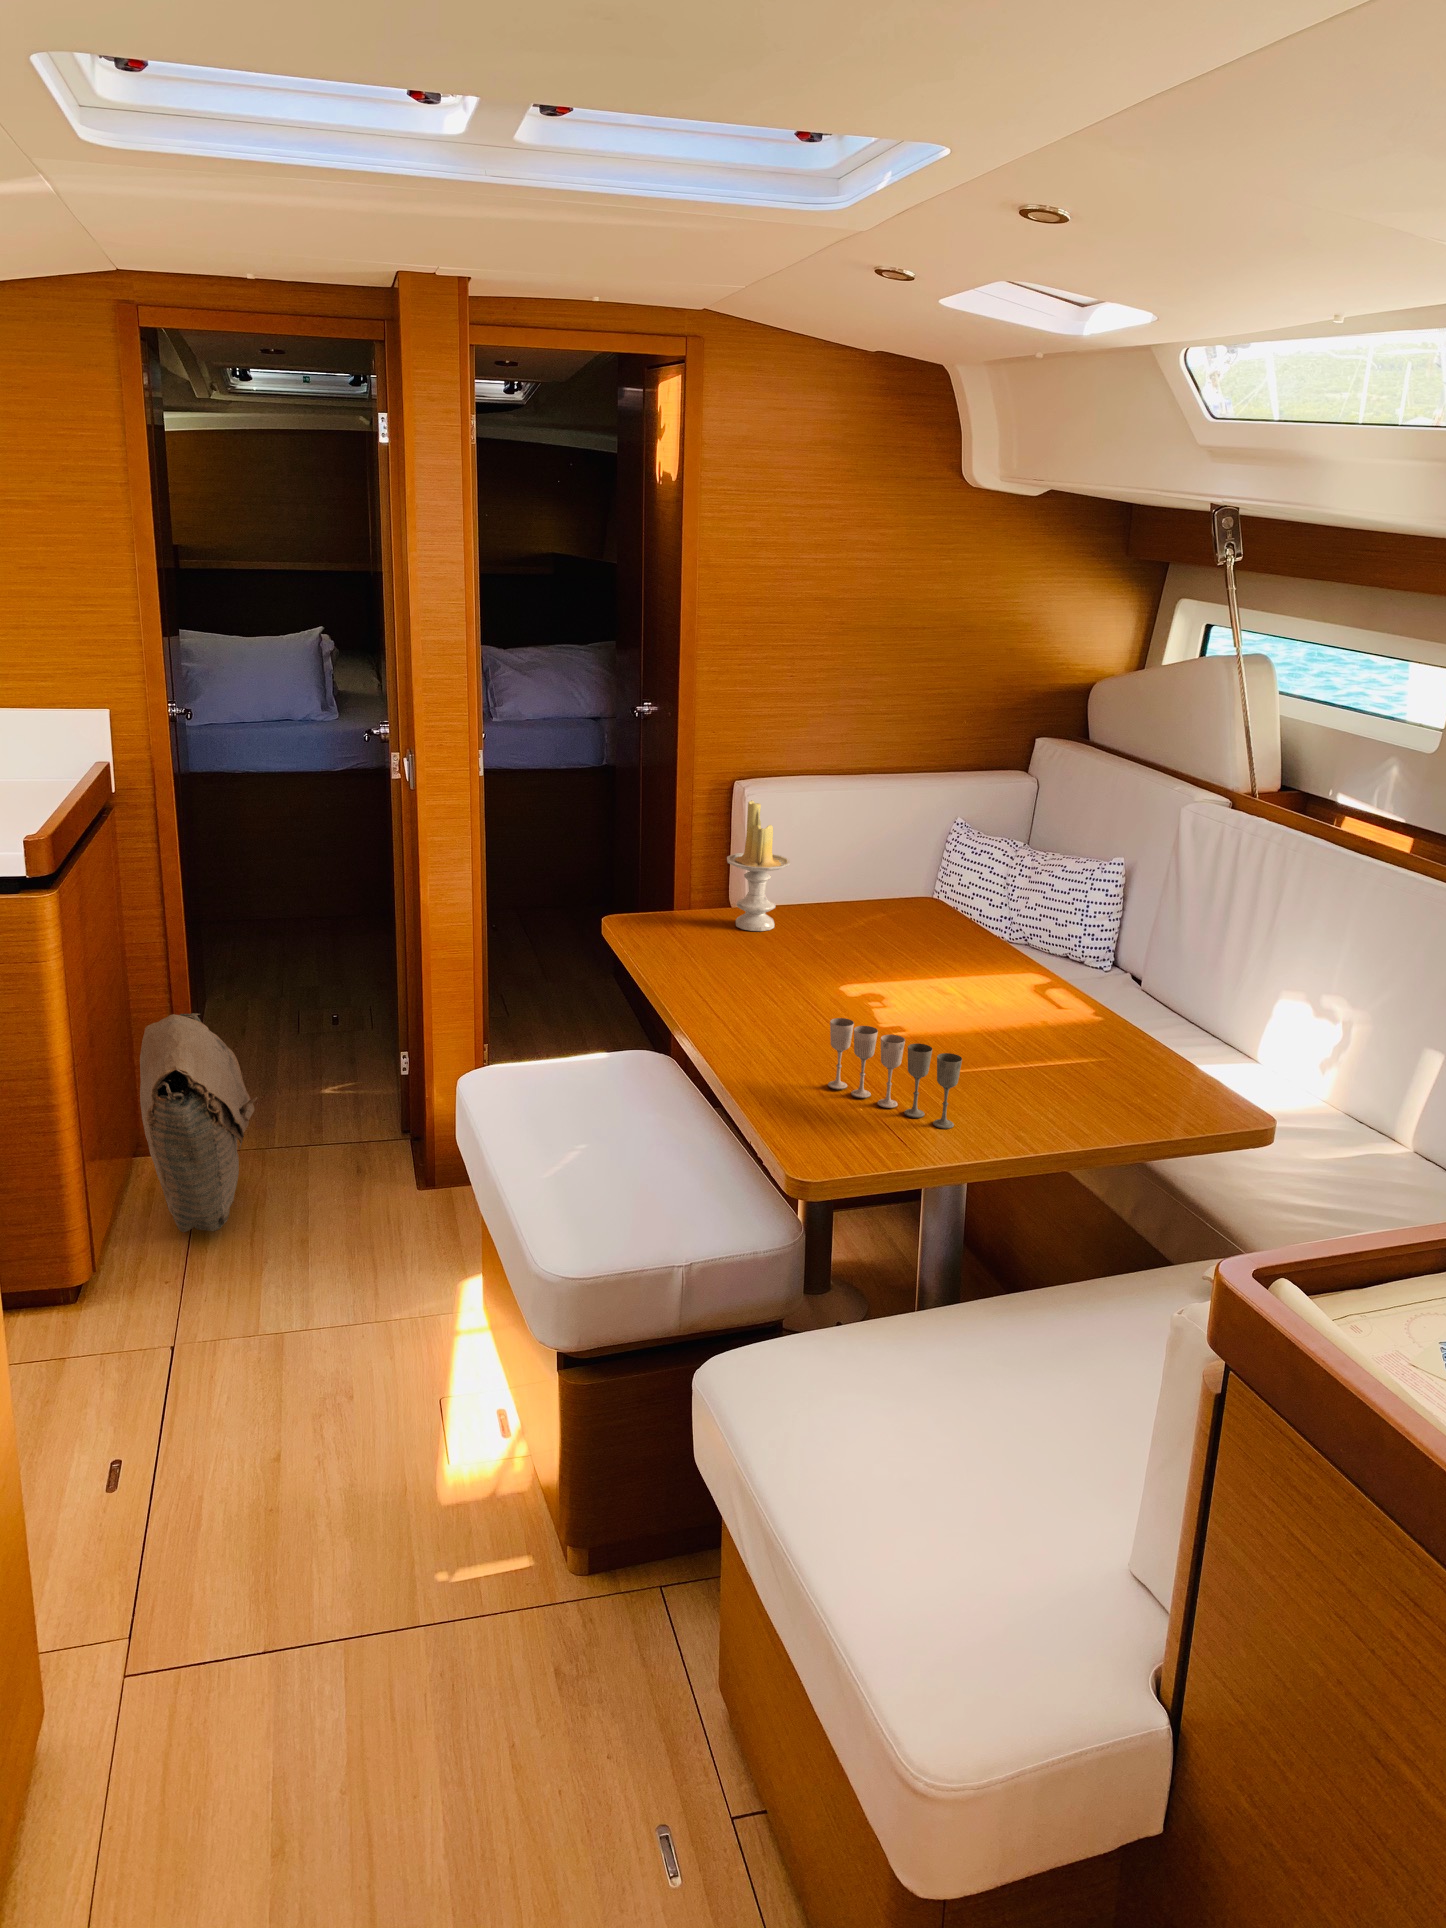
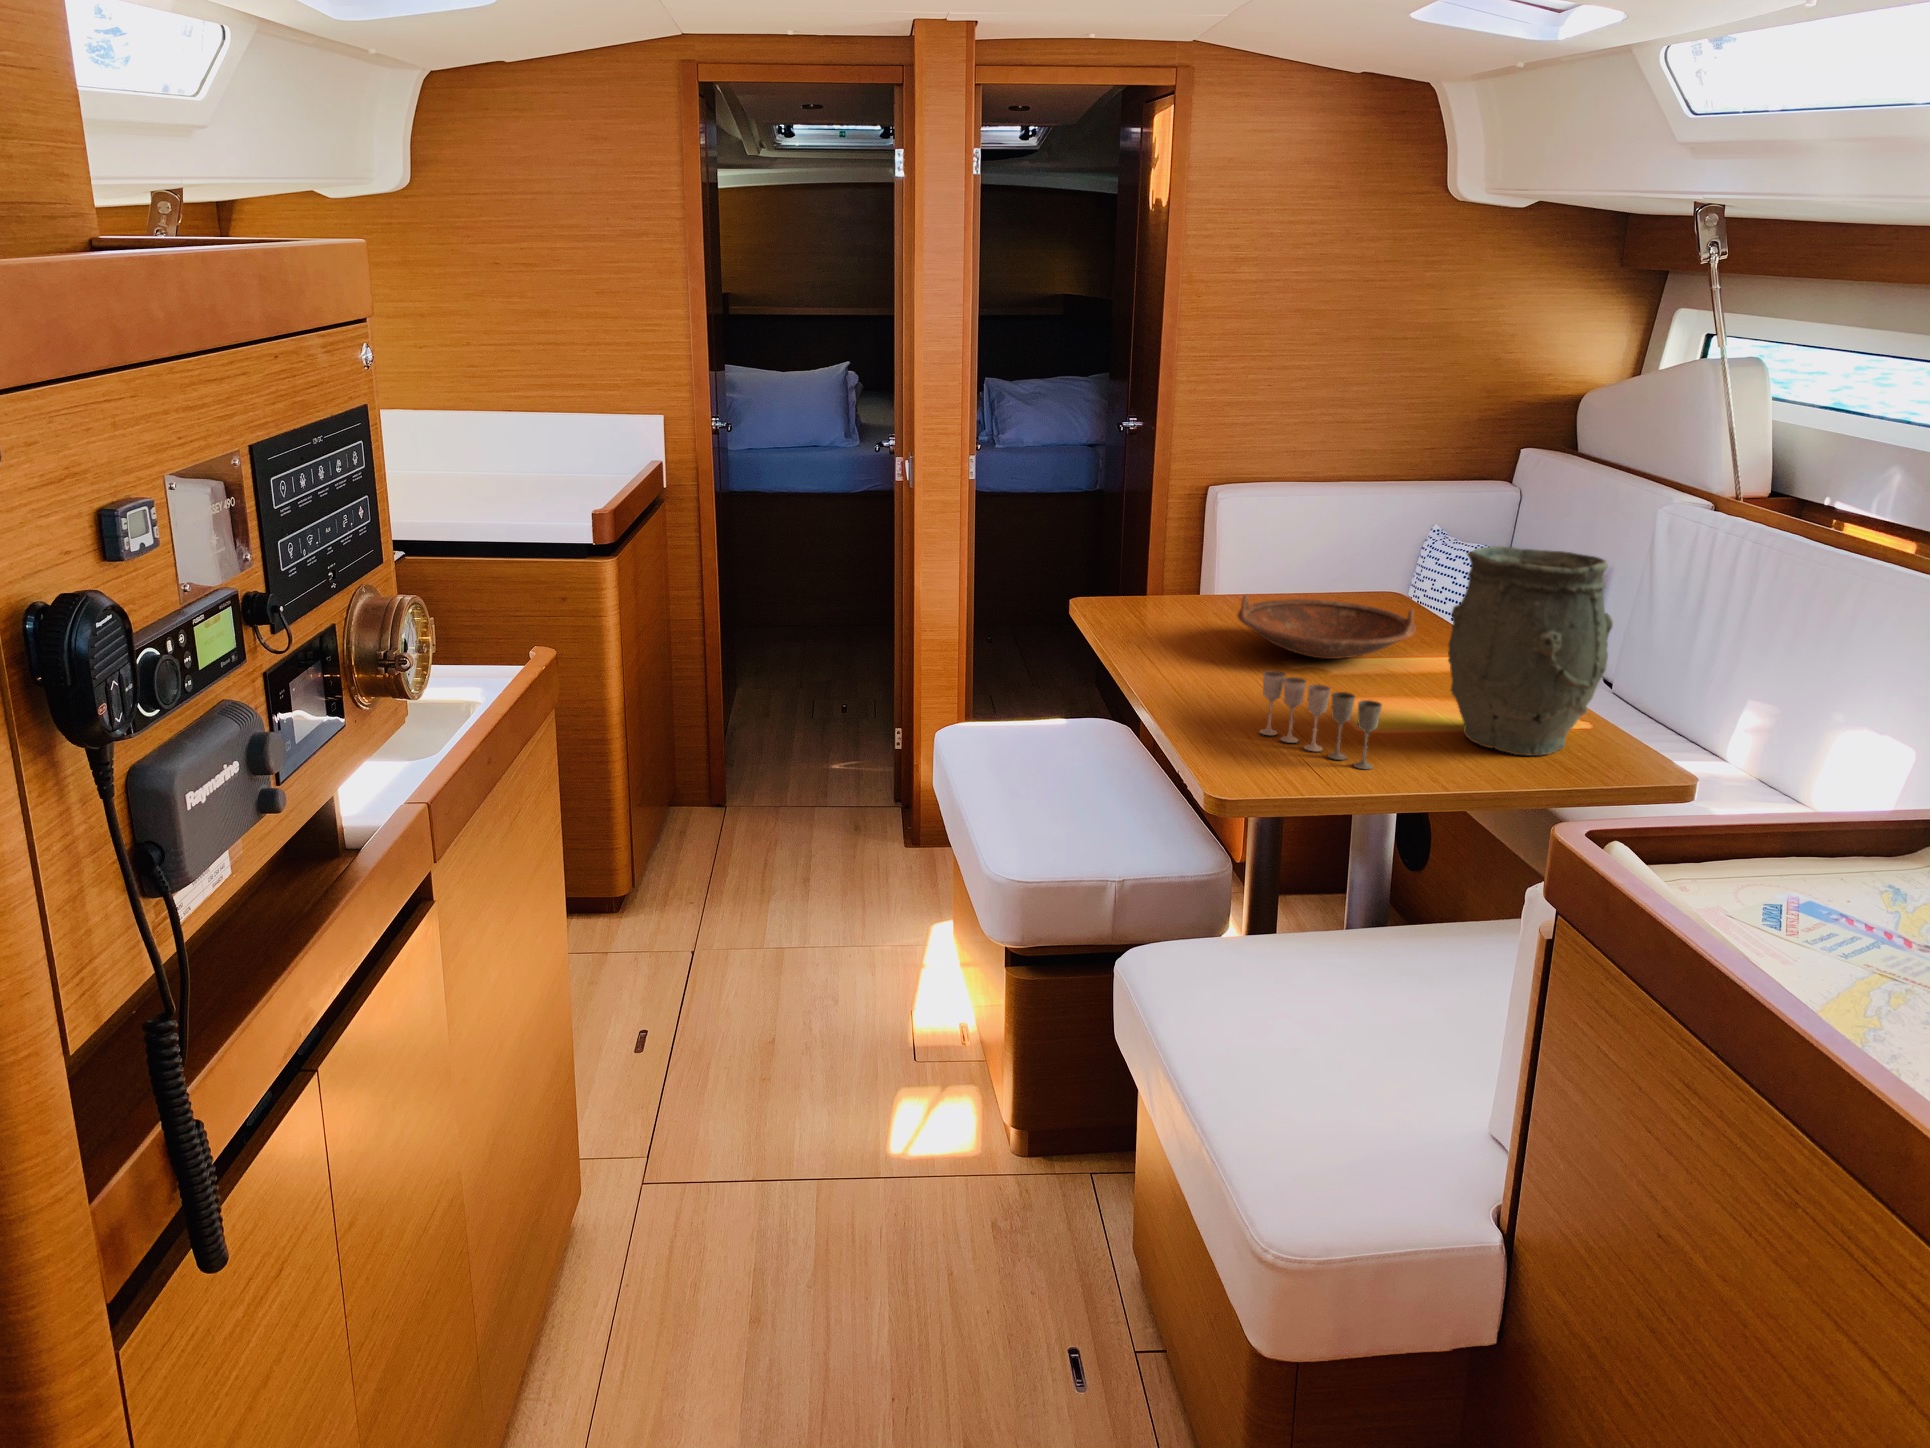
candle: present [727,800,790,931] -> none [1192,494,1252,616]
vase: none [1018,875,1181,1099] -> present [1448,546,1613,756]
bowl: none [784,915,968,983] -> present [1237,595,1416,659]
bag: present [140,1013,258,1232] -> none [679,680,774,866]

